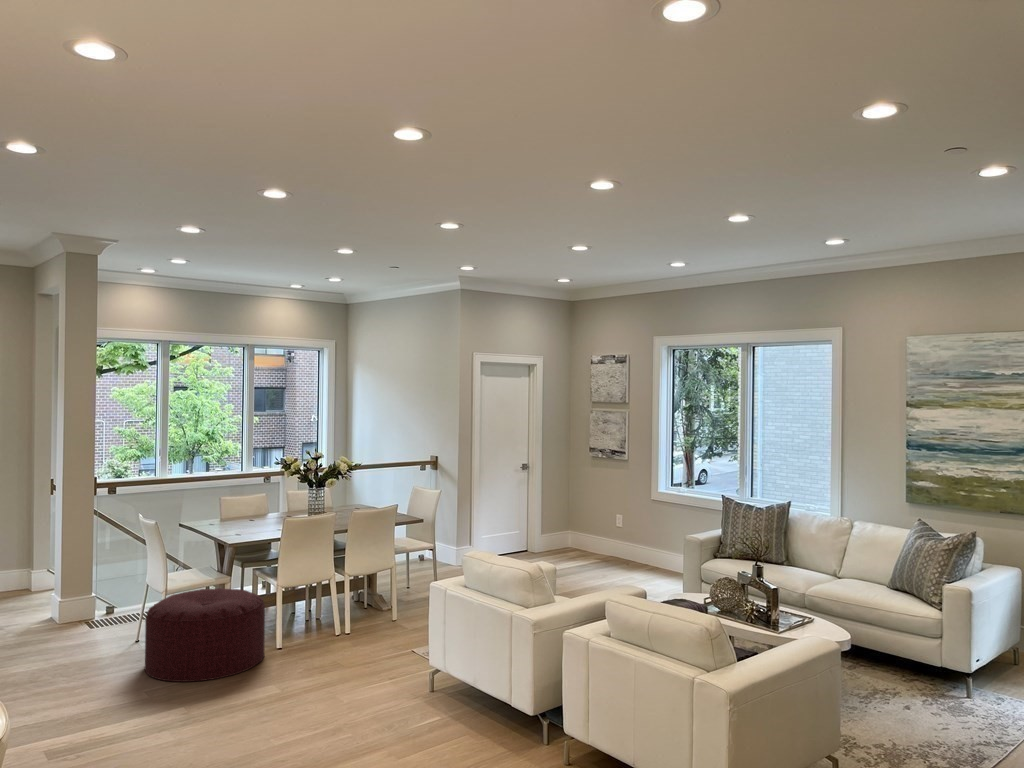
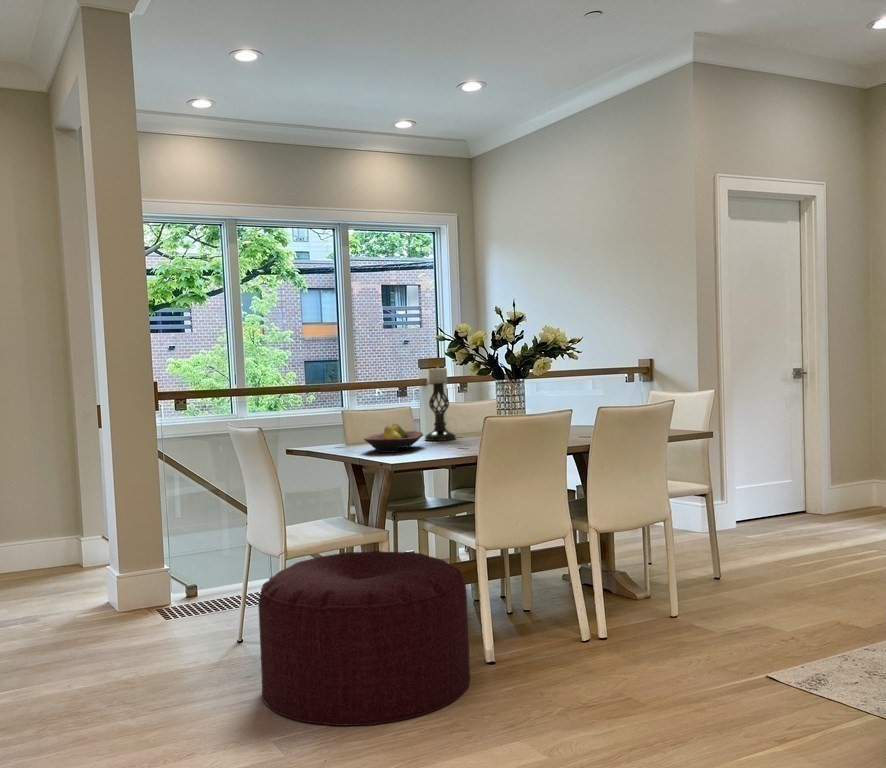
candle holder: none [266,473,286,519] -> present [425,366,456,441]
fruit bowl: none [222,511,260,530] -> present [364,424,423,453]

